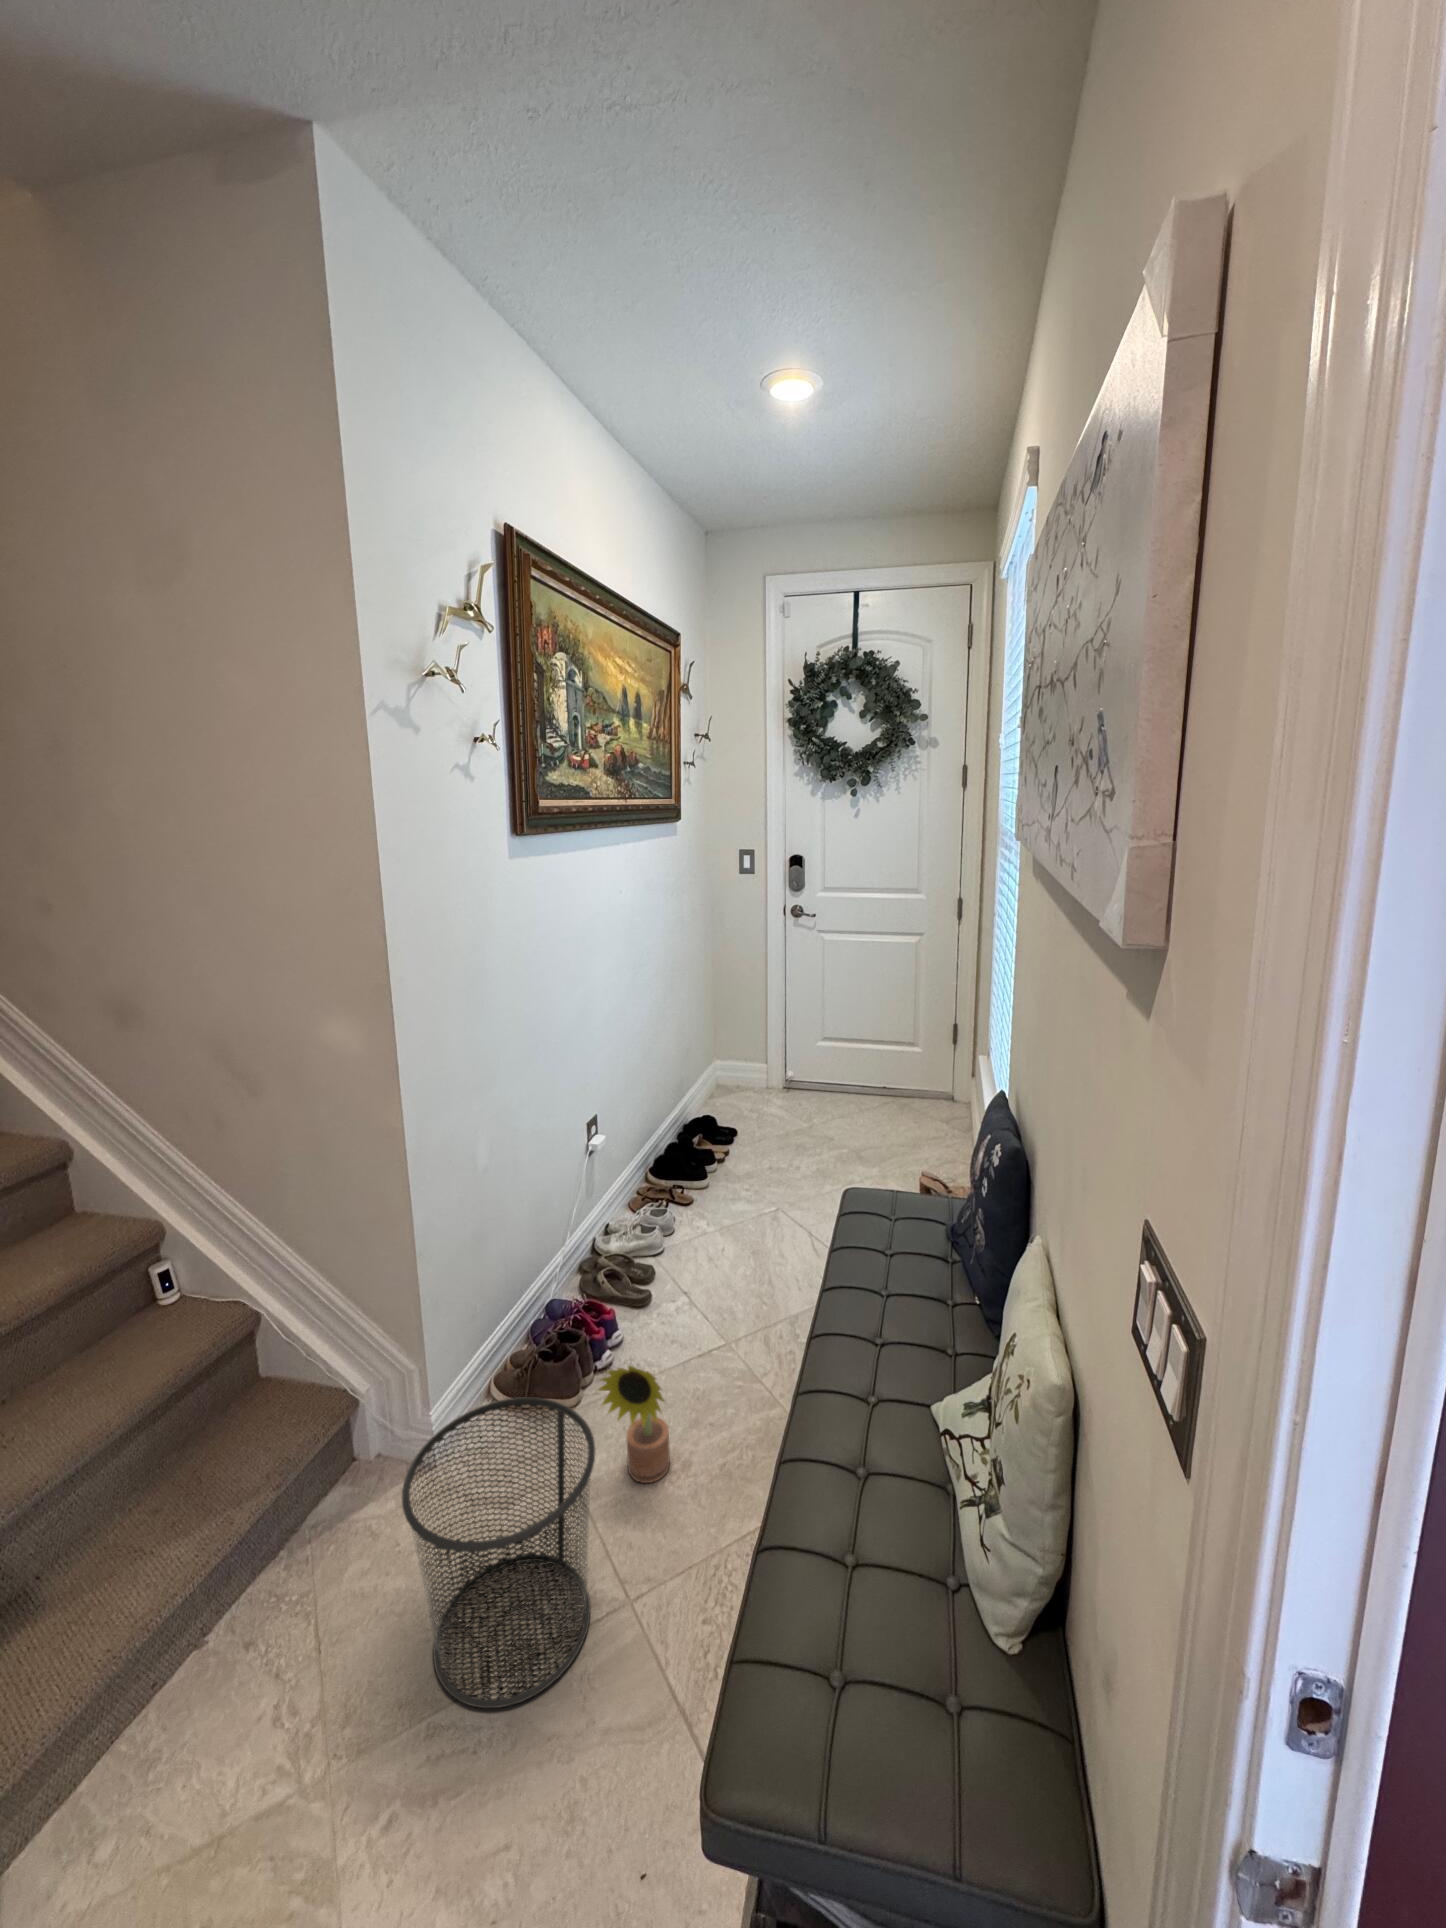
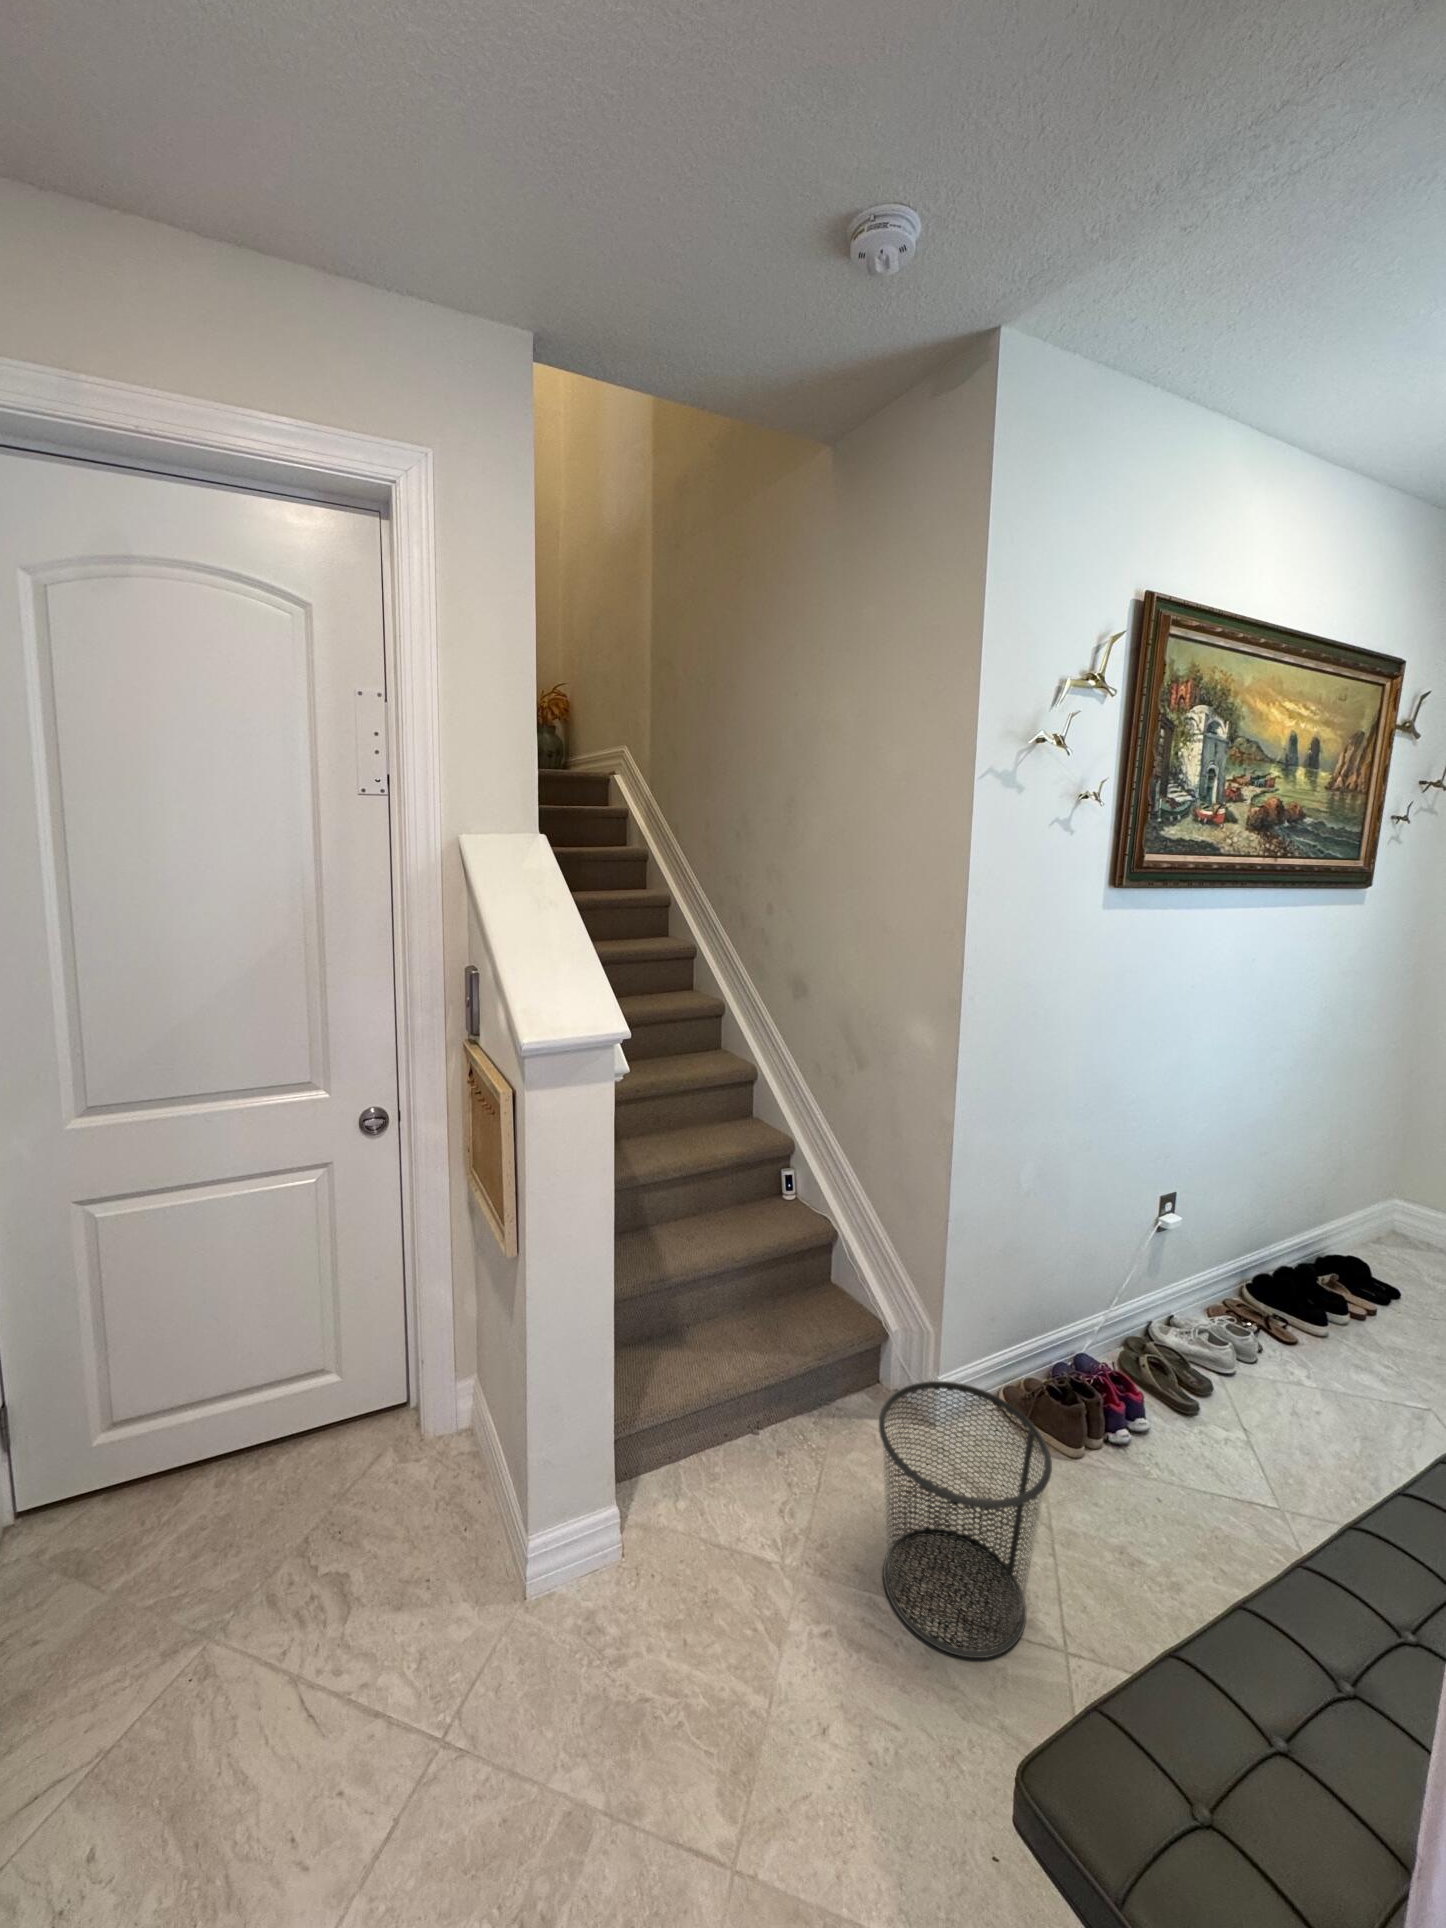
decorative plant: present [598,1366,670,1483] -> none [1080,1427,1161,1581]

